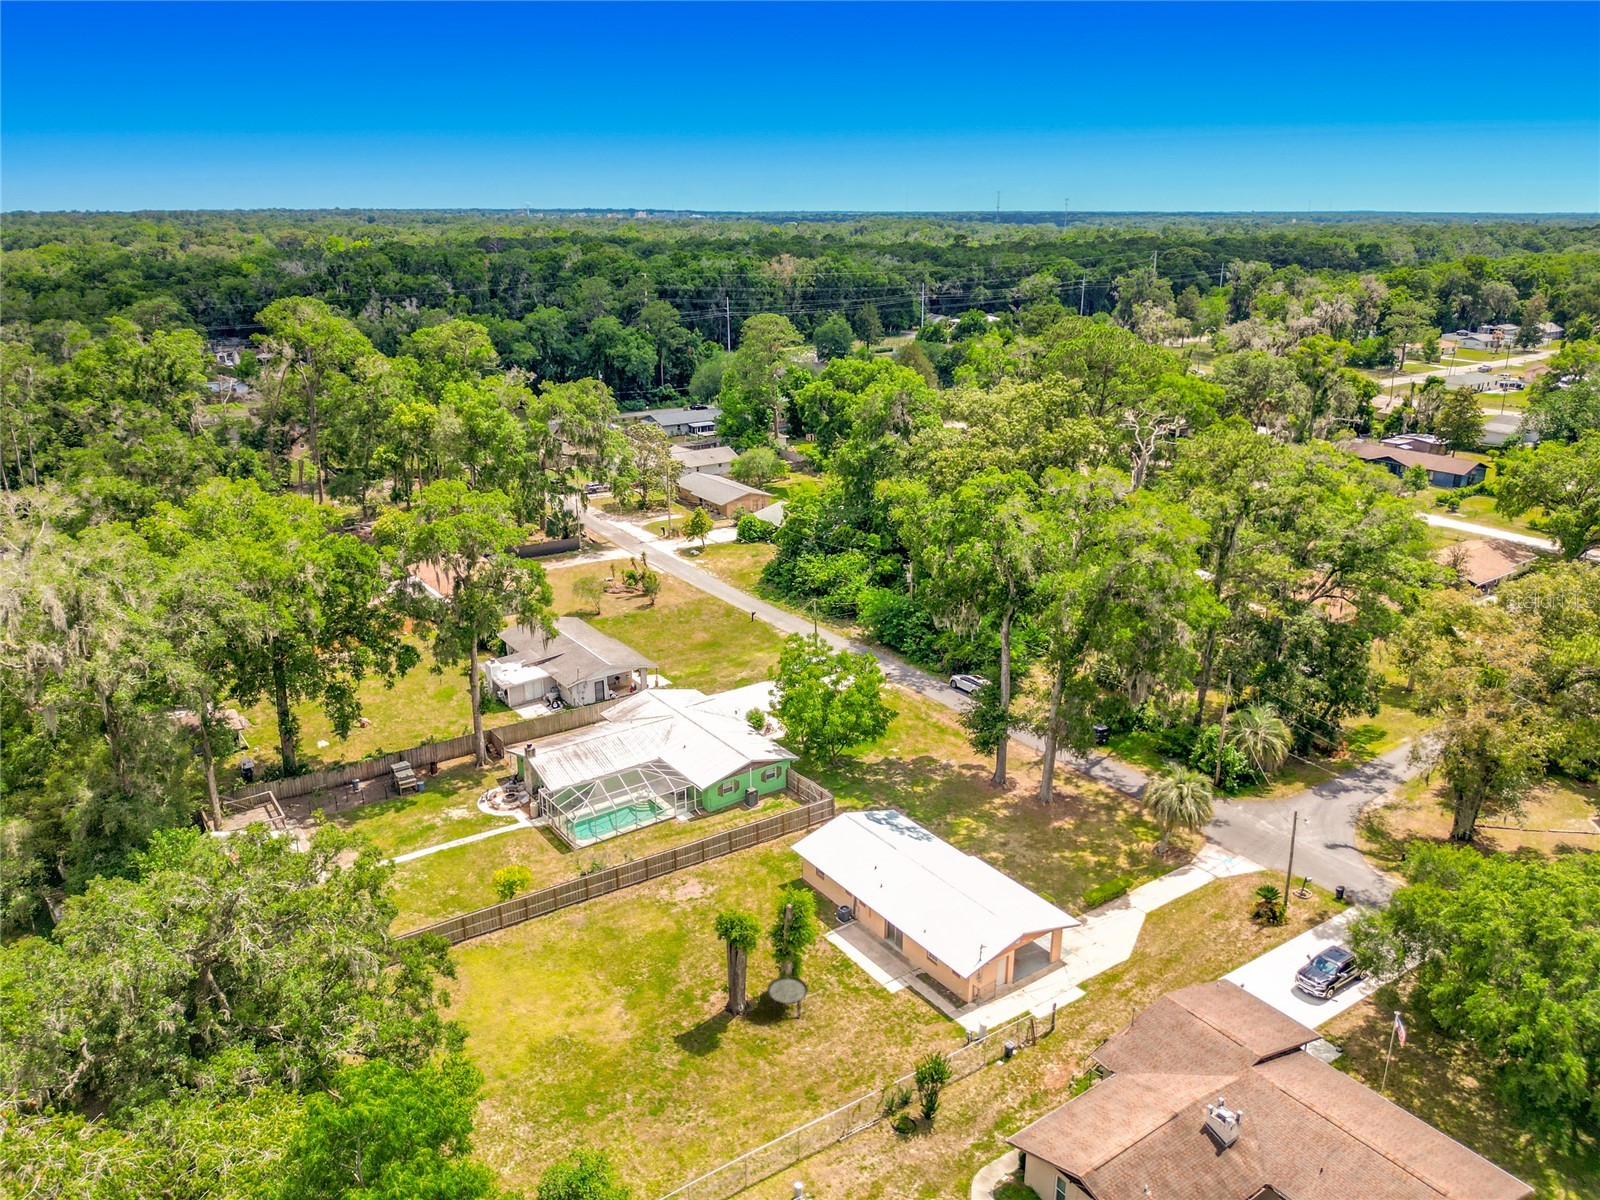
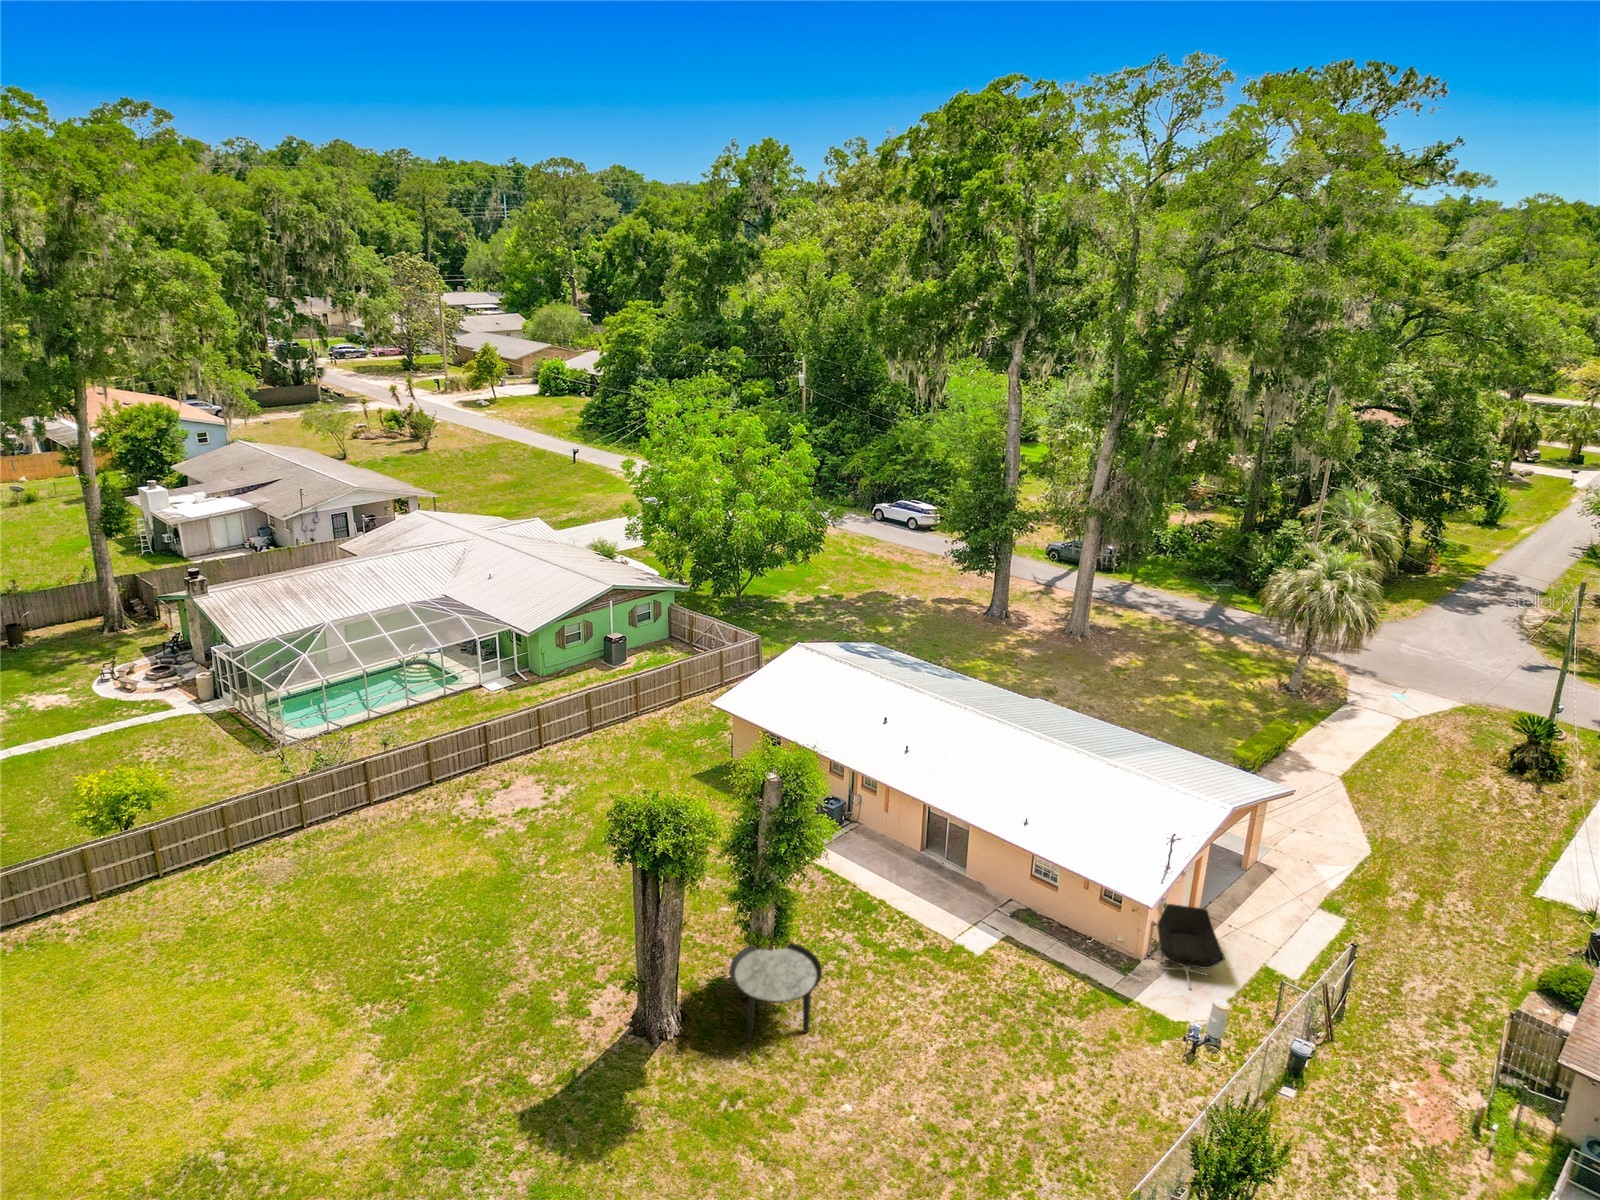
lounge chair: none [971,978,1003,1020] -> present [1158,904,1225,989]

